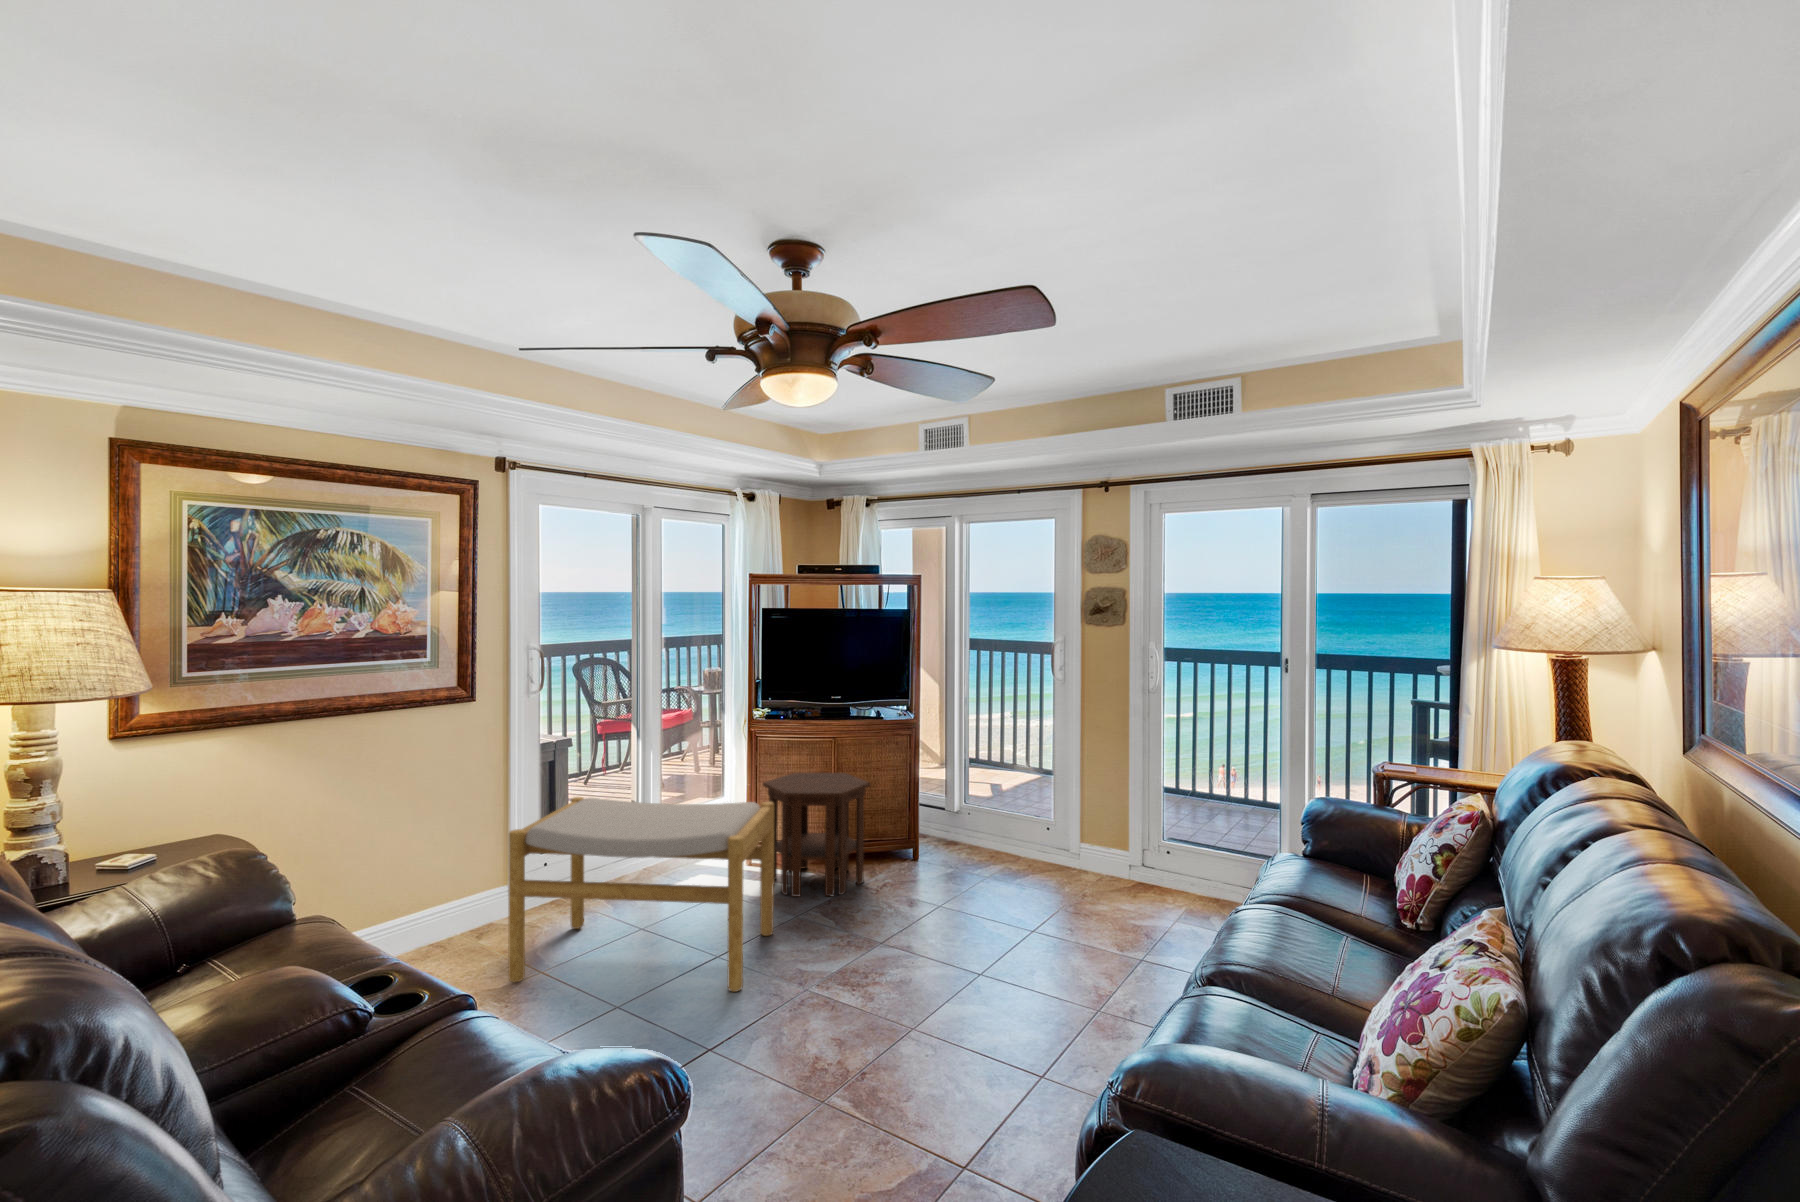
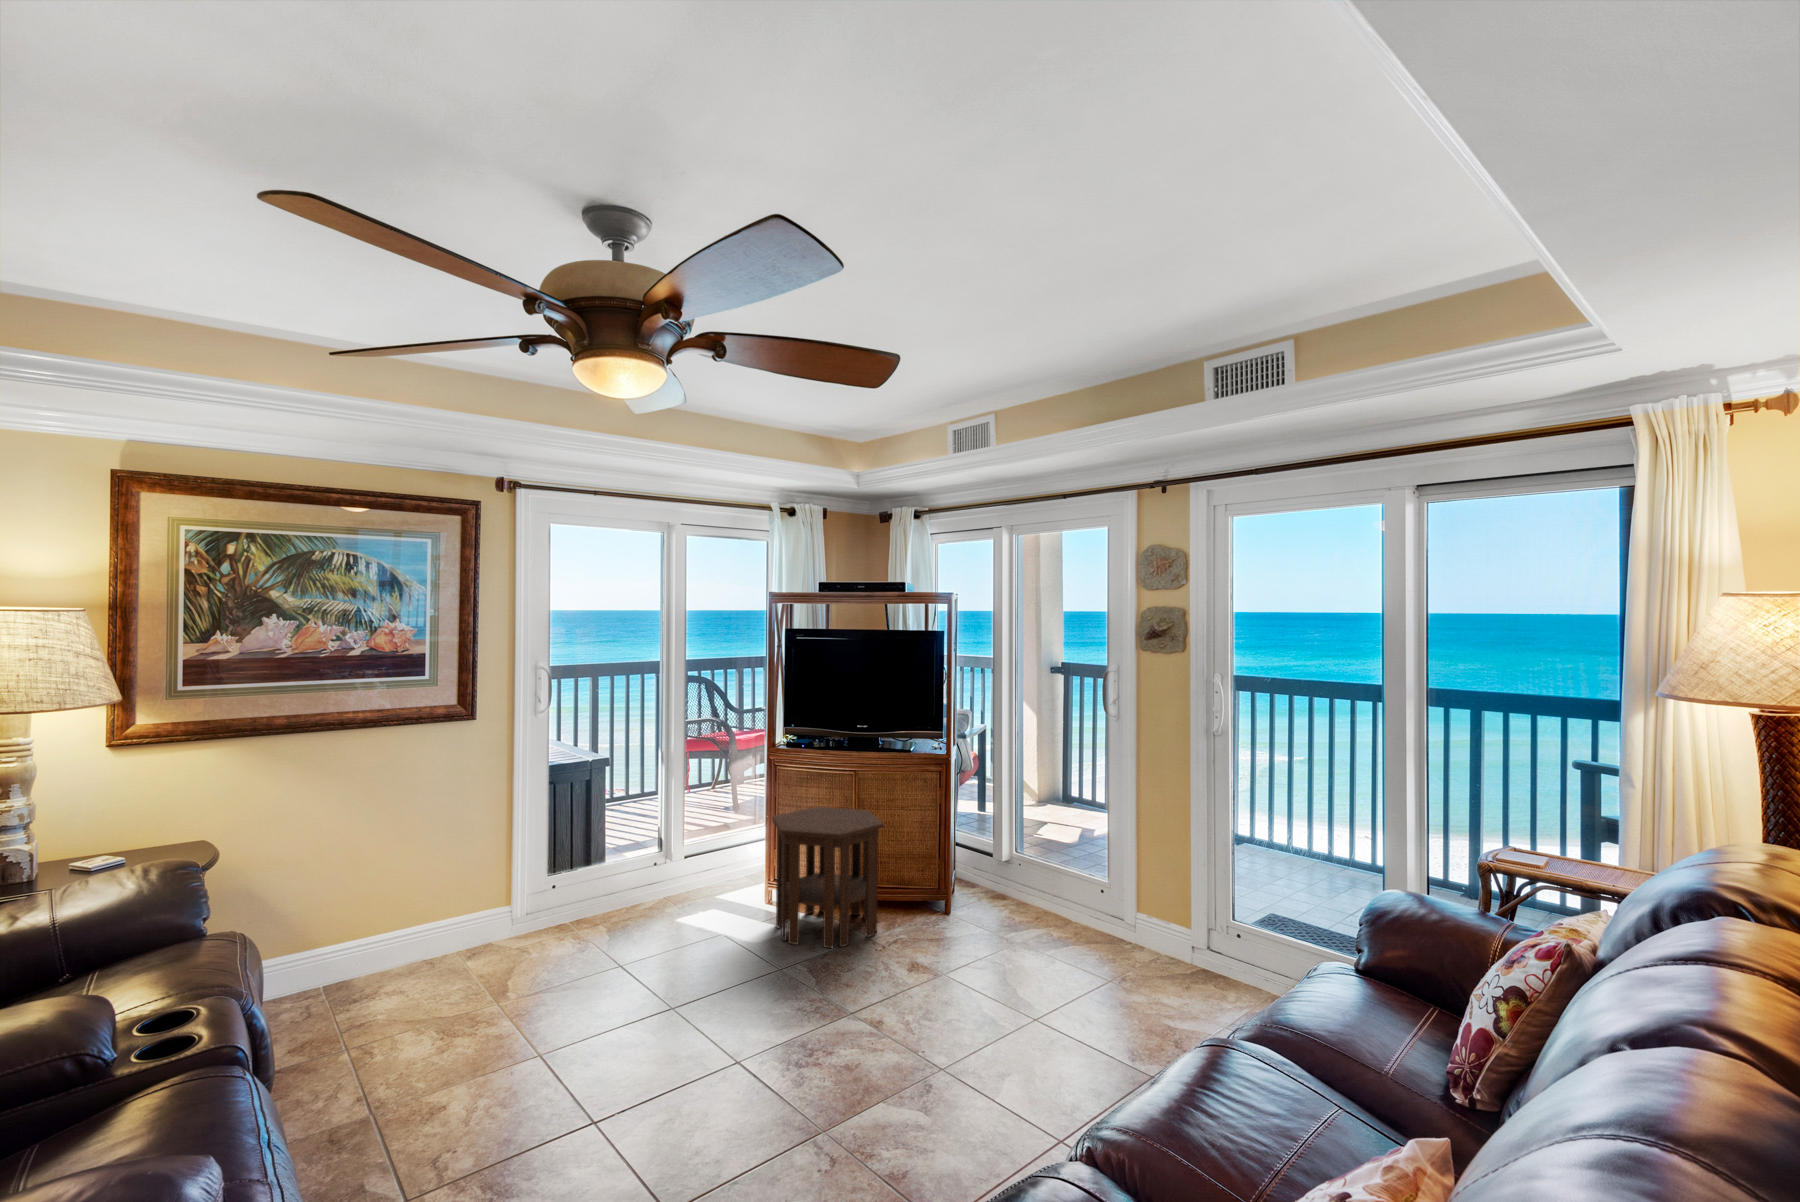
footstool: present [508,797,774,992] -> none [455,821,742,1051]

